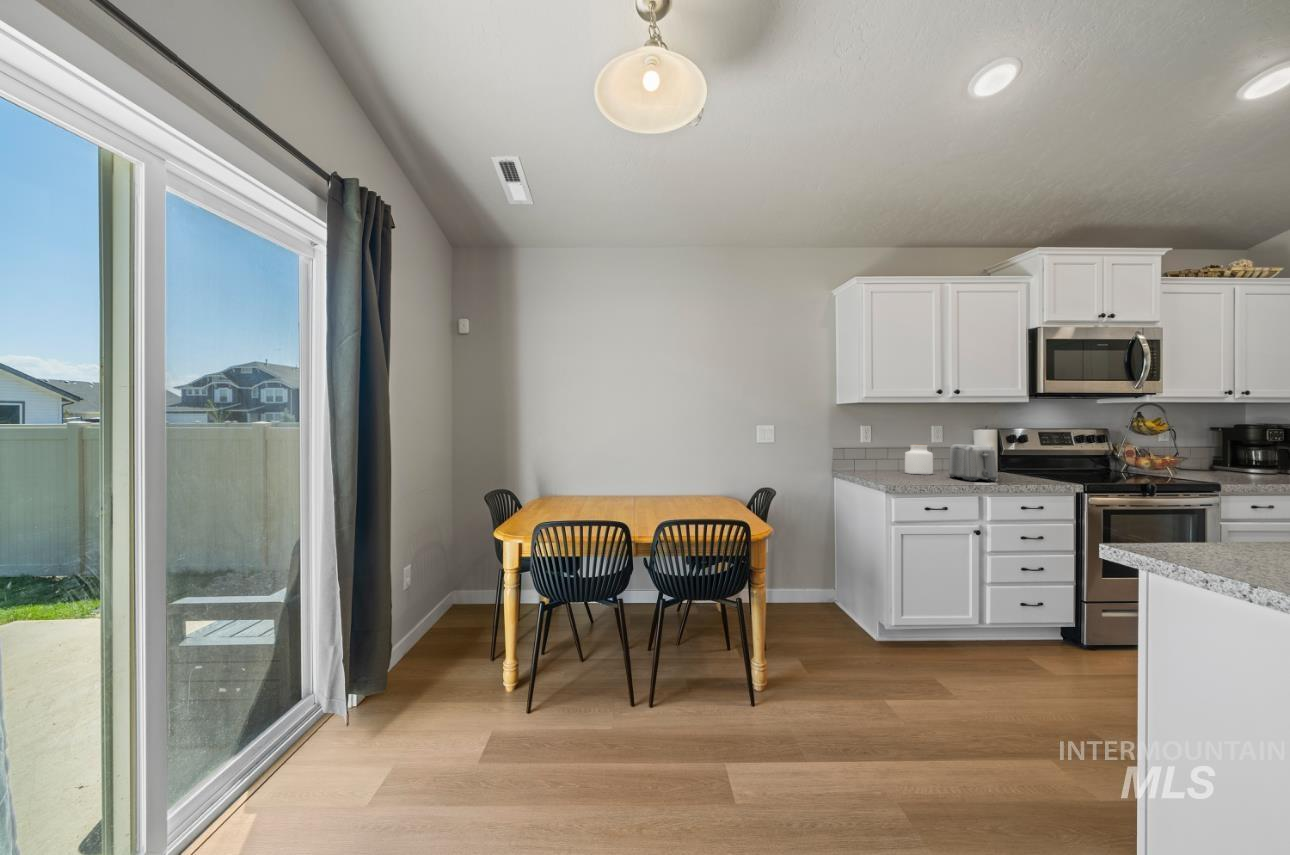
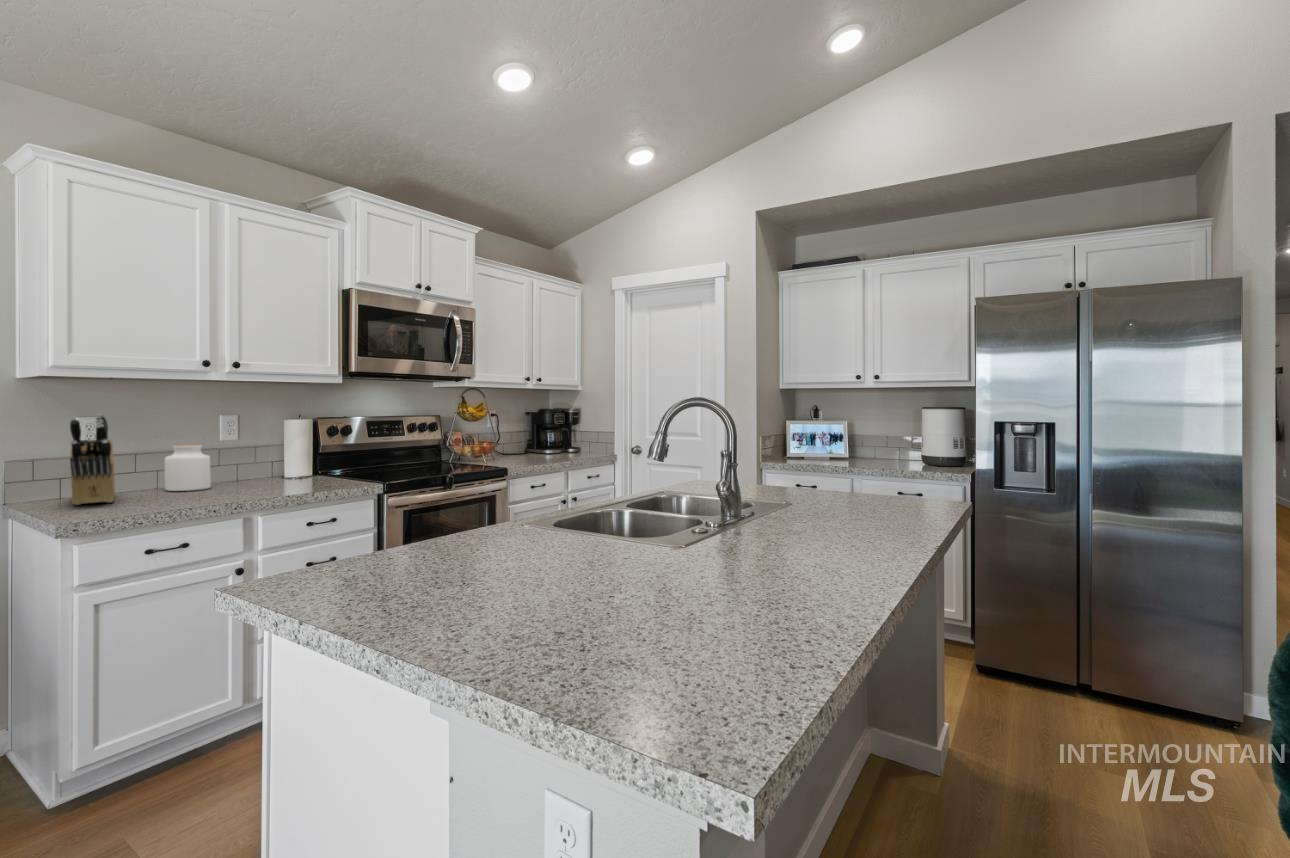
knife block: none [860,423,891,476] -> present [70,414,115,505]
toaster: present [949,445,998,481] -> none [223,443,282,497]

